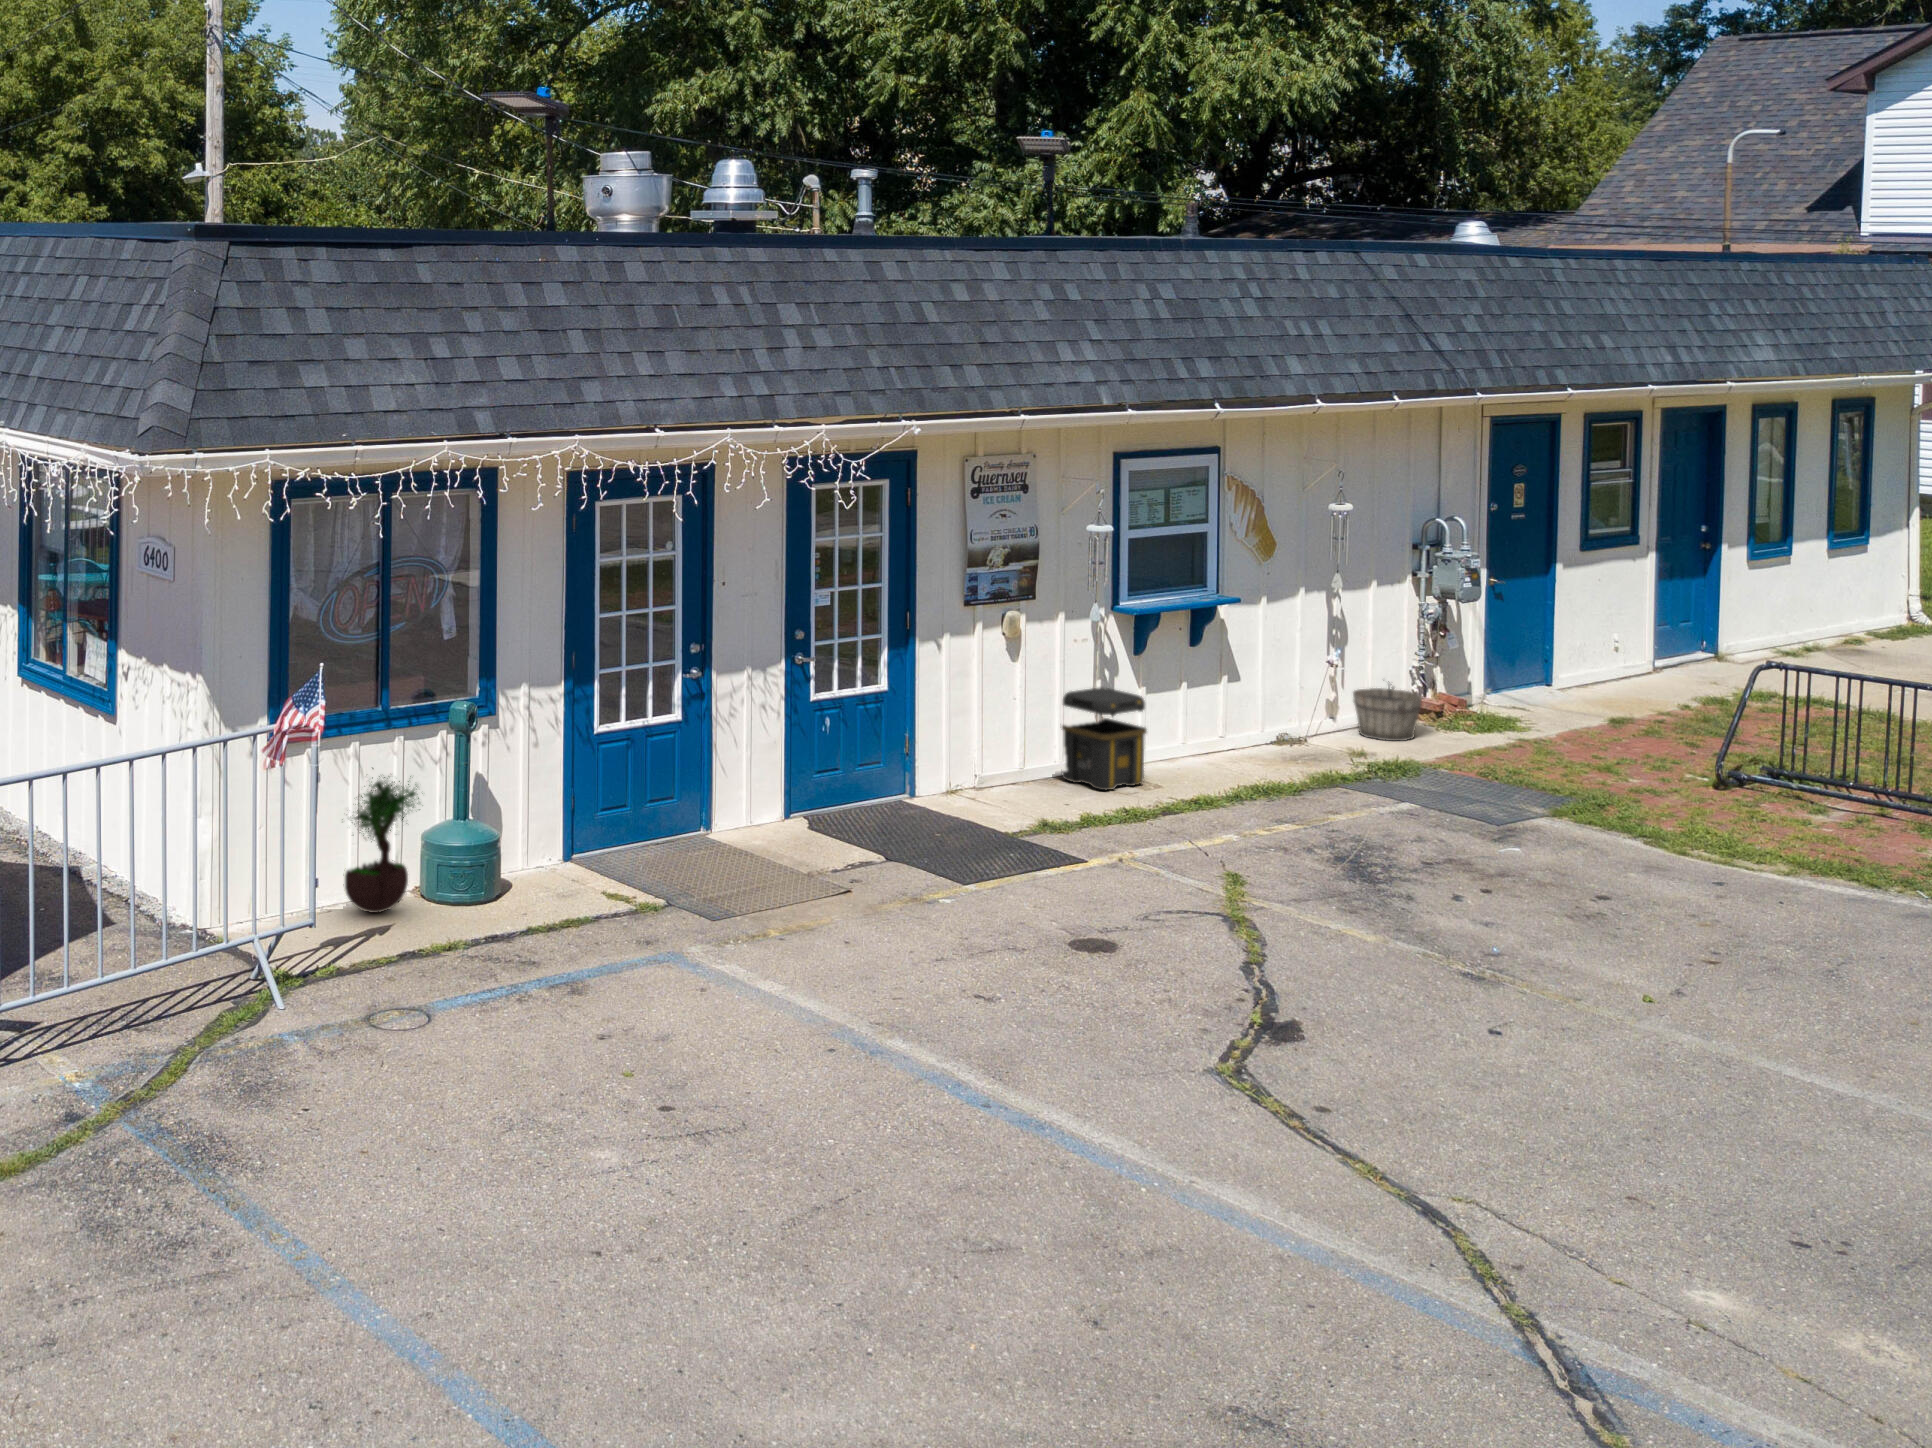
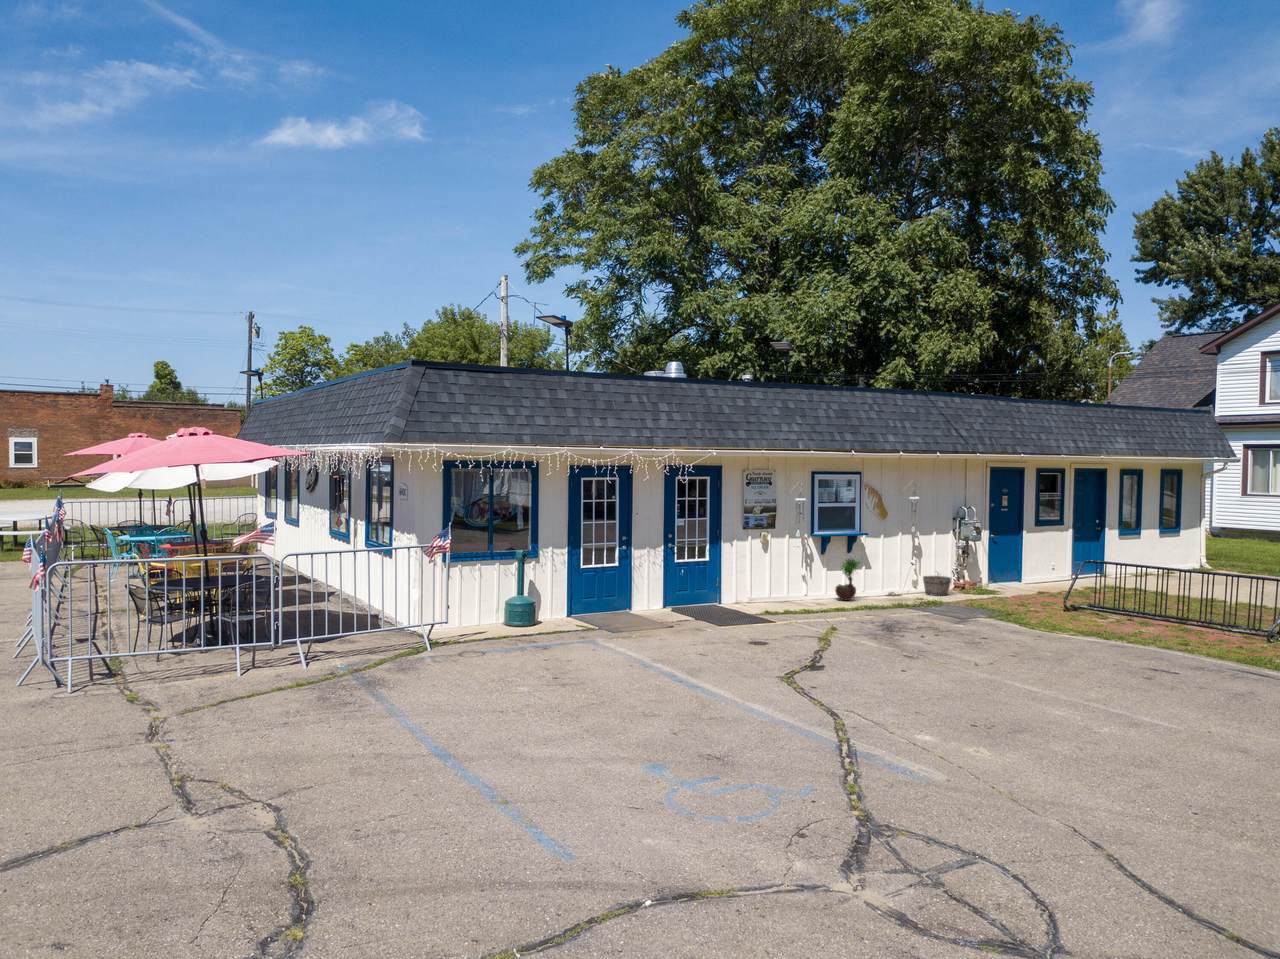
toolbox: present [1062,688,1147,790] -> none [787,566,822,606]
potted tree: present [345,768,420,913] -> present [835,559,860,600]

